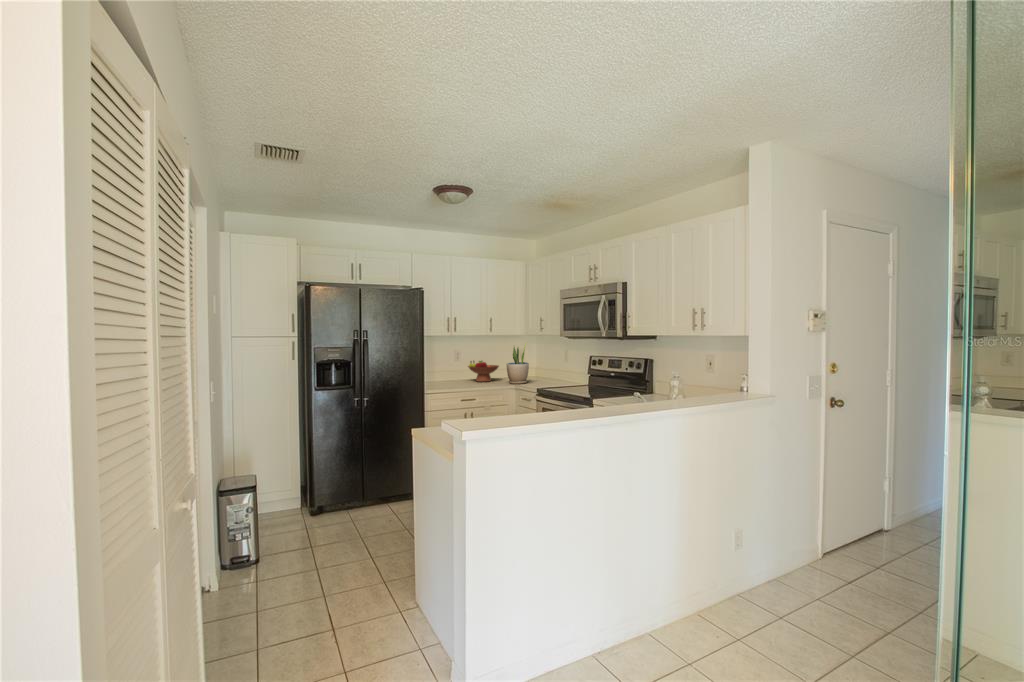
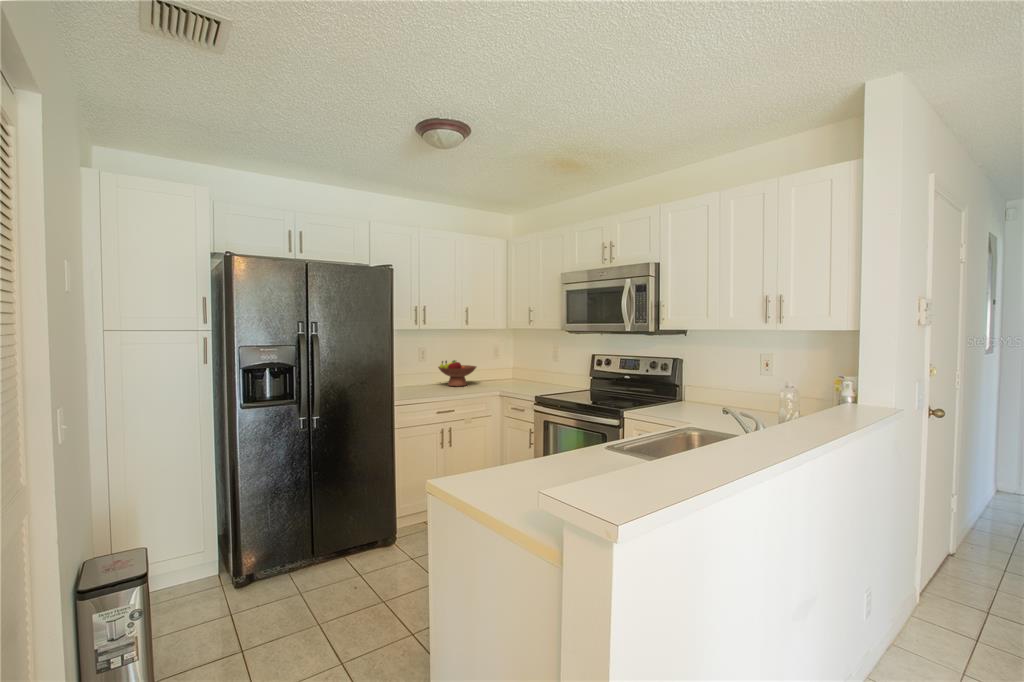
potted plant: present [506,344,529,384] -> none [489,337,516,389]

